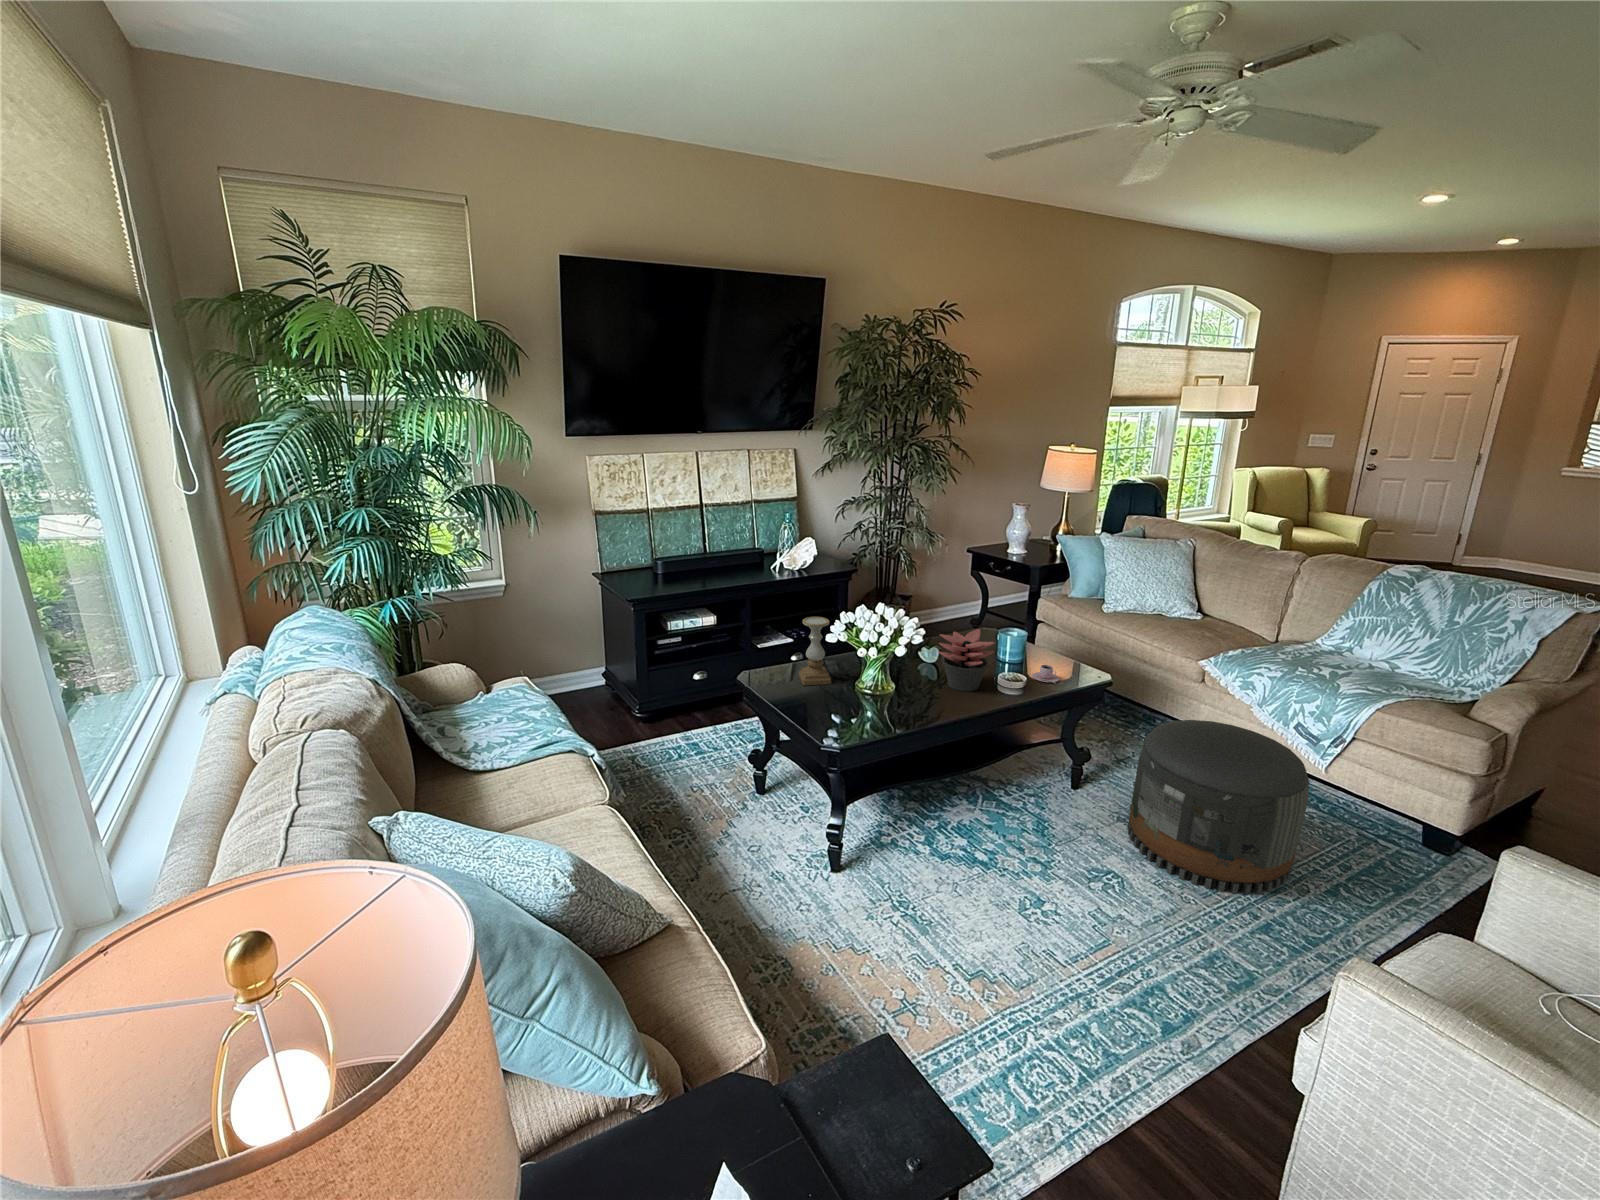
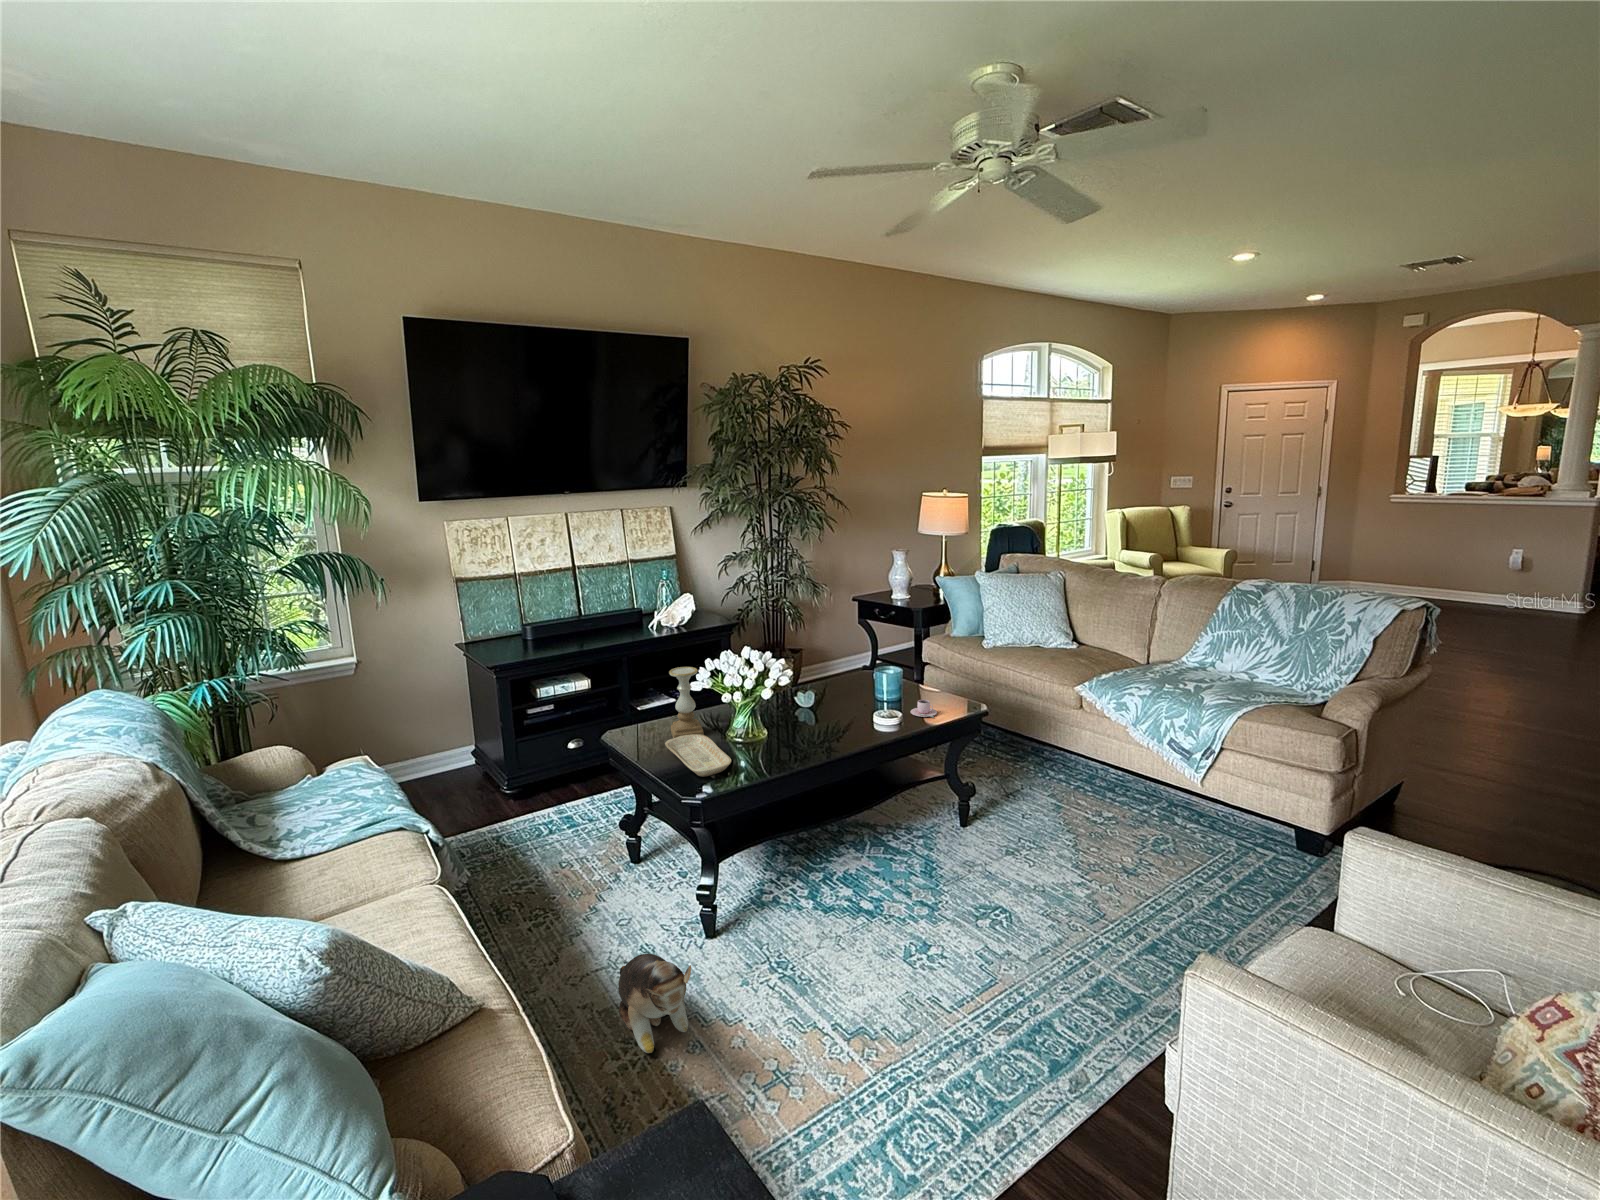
succulent plant: present [939,629,994,691] -> none [812,667,867,732]
tray: none [798,682,863,725] -> present [665,734,731,777]
pouf: present [1128,720,1309,894] -> none [1016,742,1181,915]
plush toy: none [756,883,834,970] -> present [618,954,691,1053]

